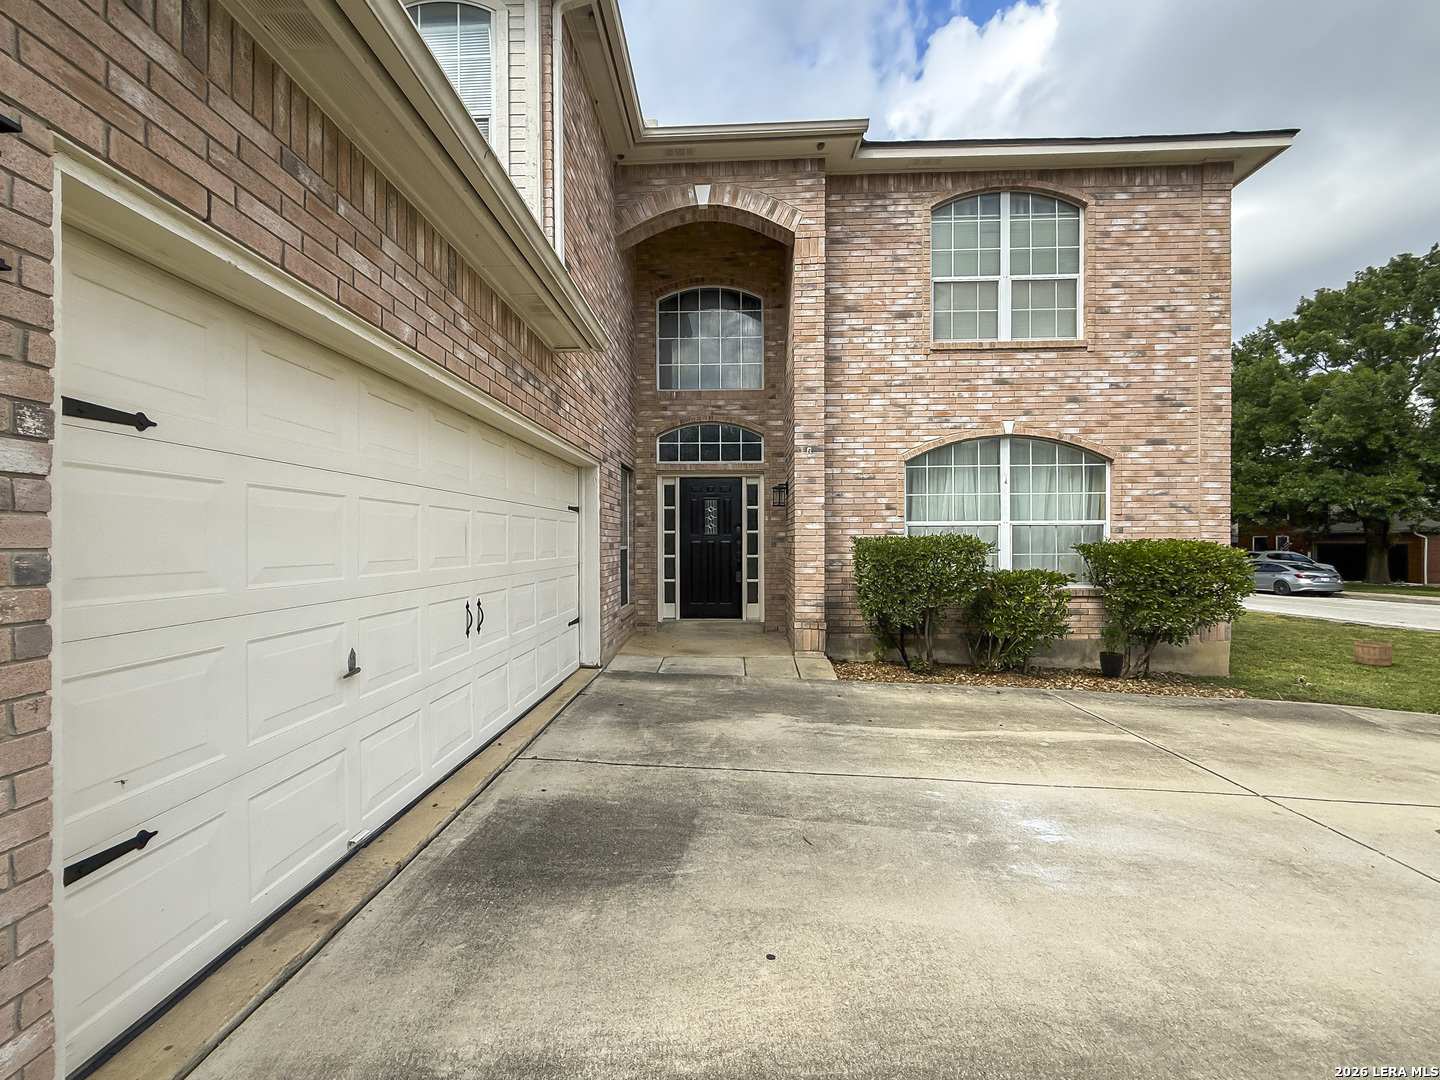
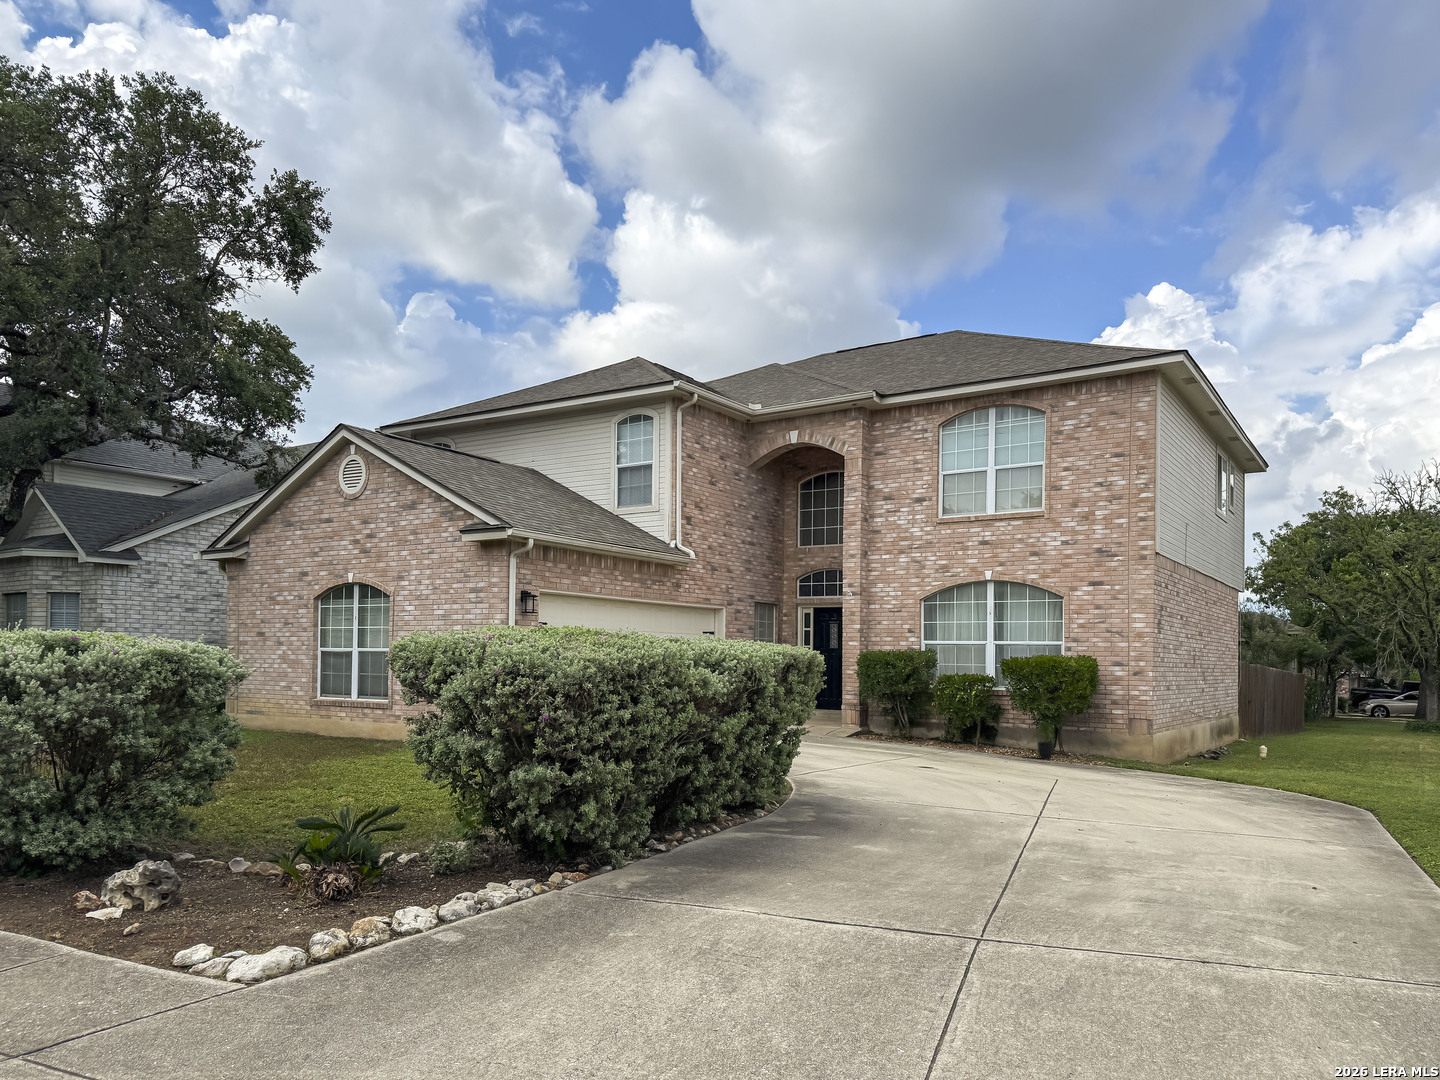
wooden bucket: present [1353,641,1393,666] -> none [1337,763,1366,784]

